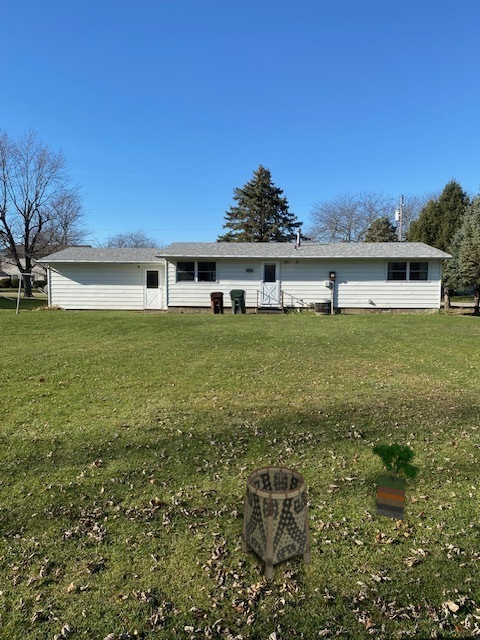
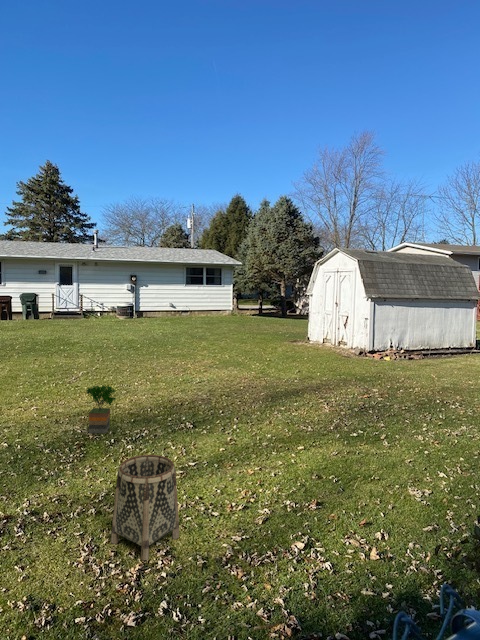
potted tree: present [372,443,419,520] -> present [86,386,116,433]

